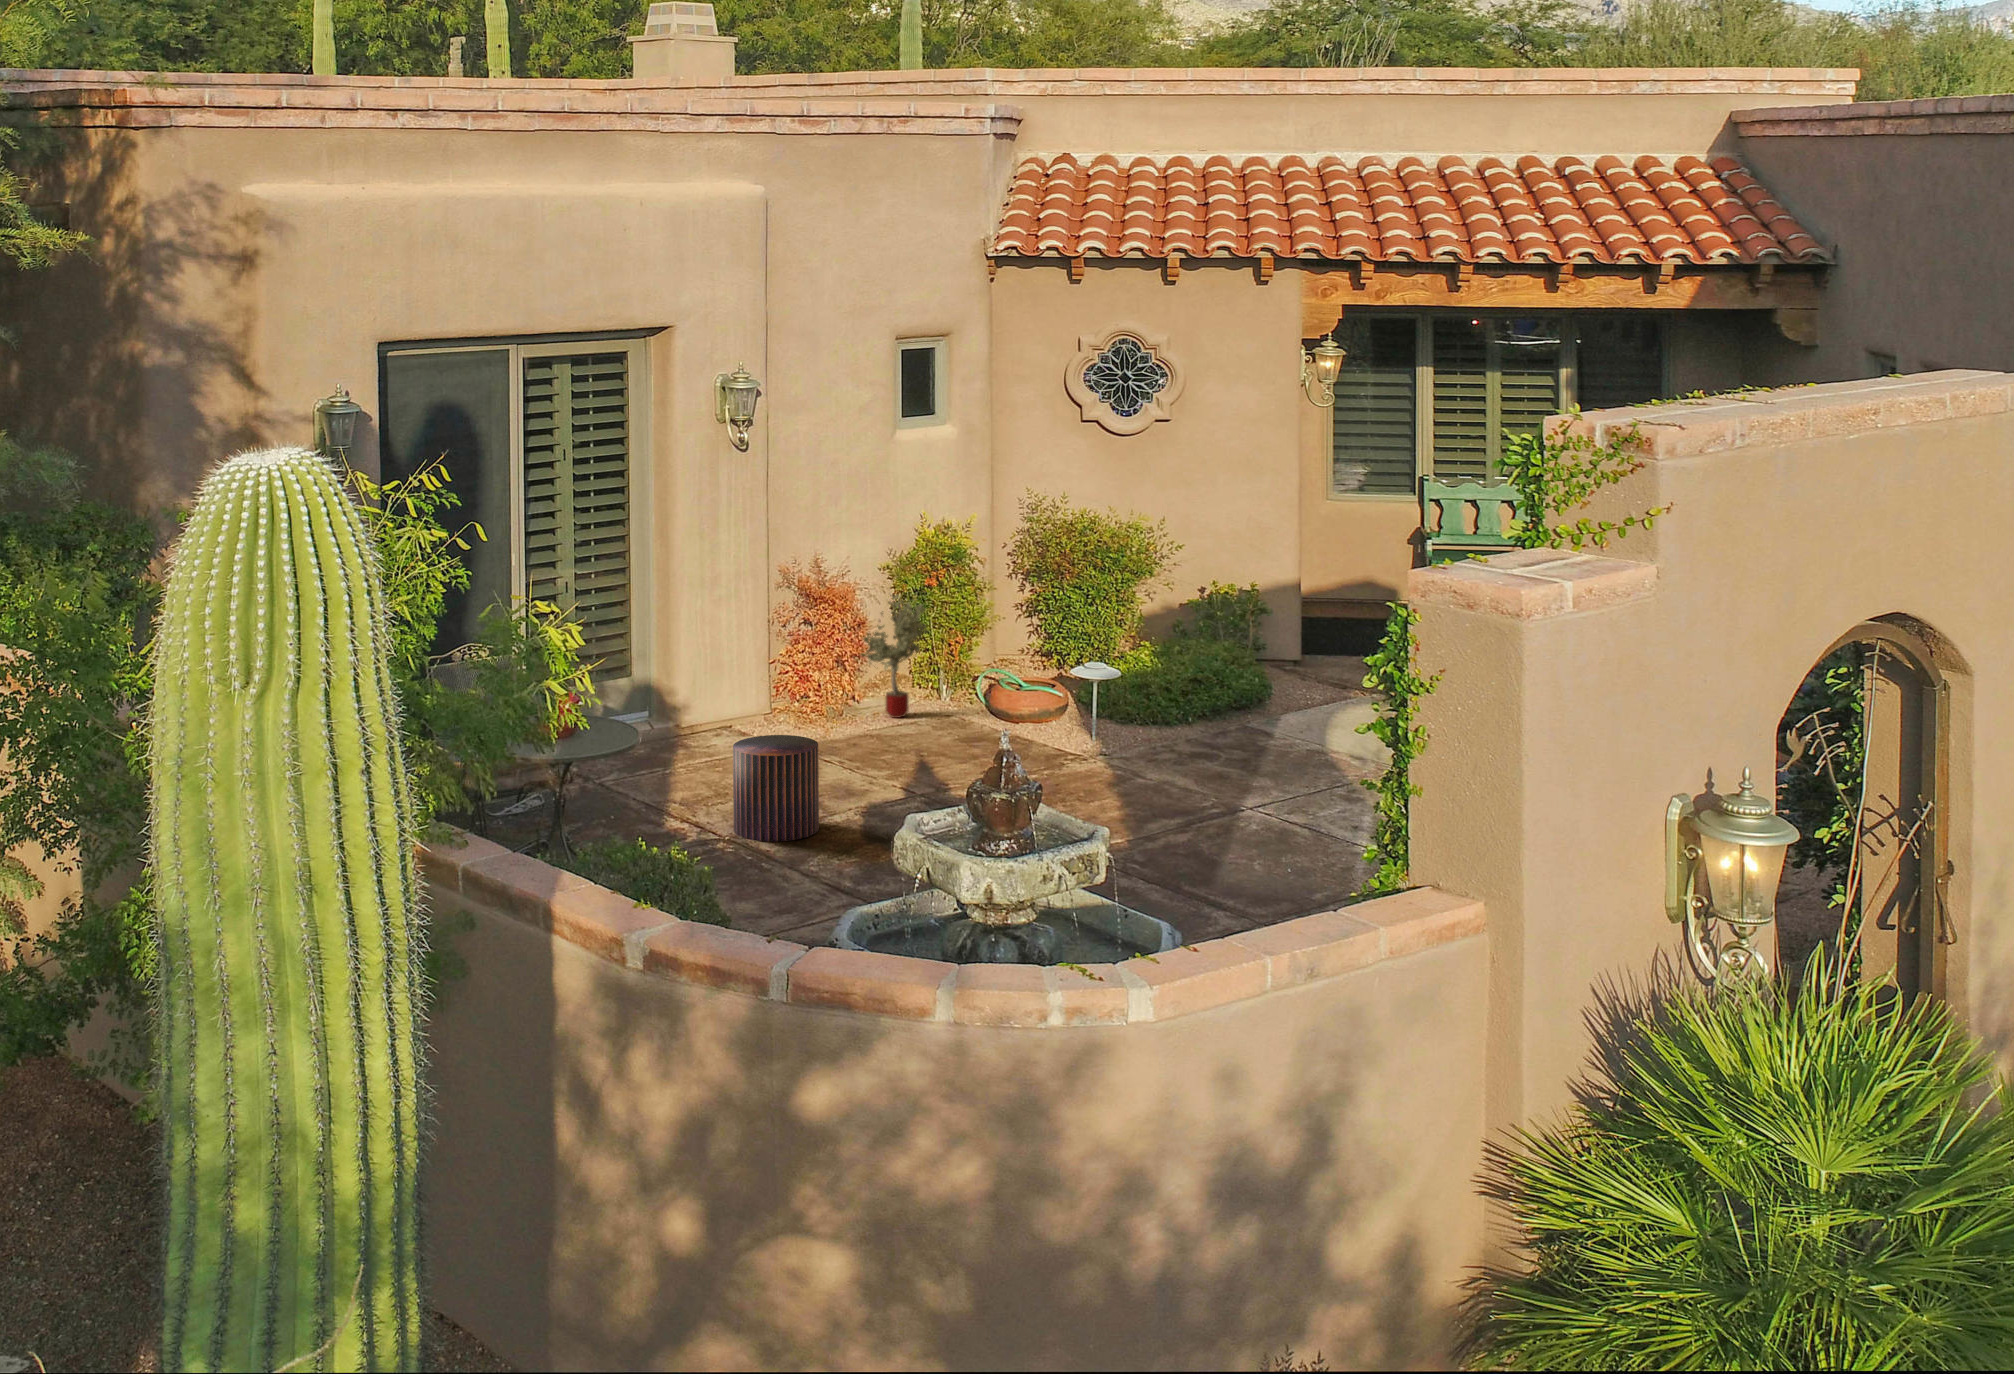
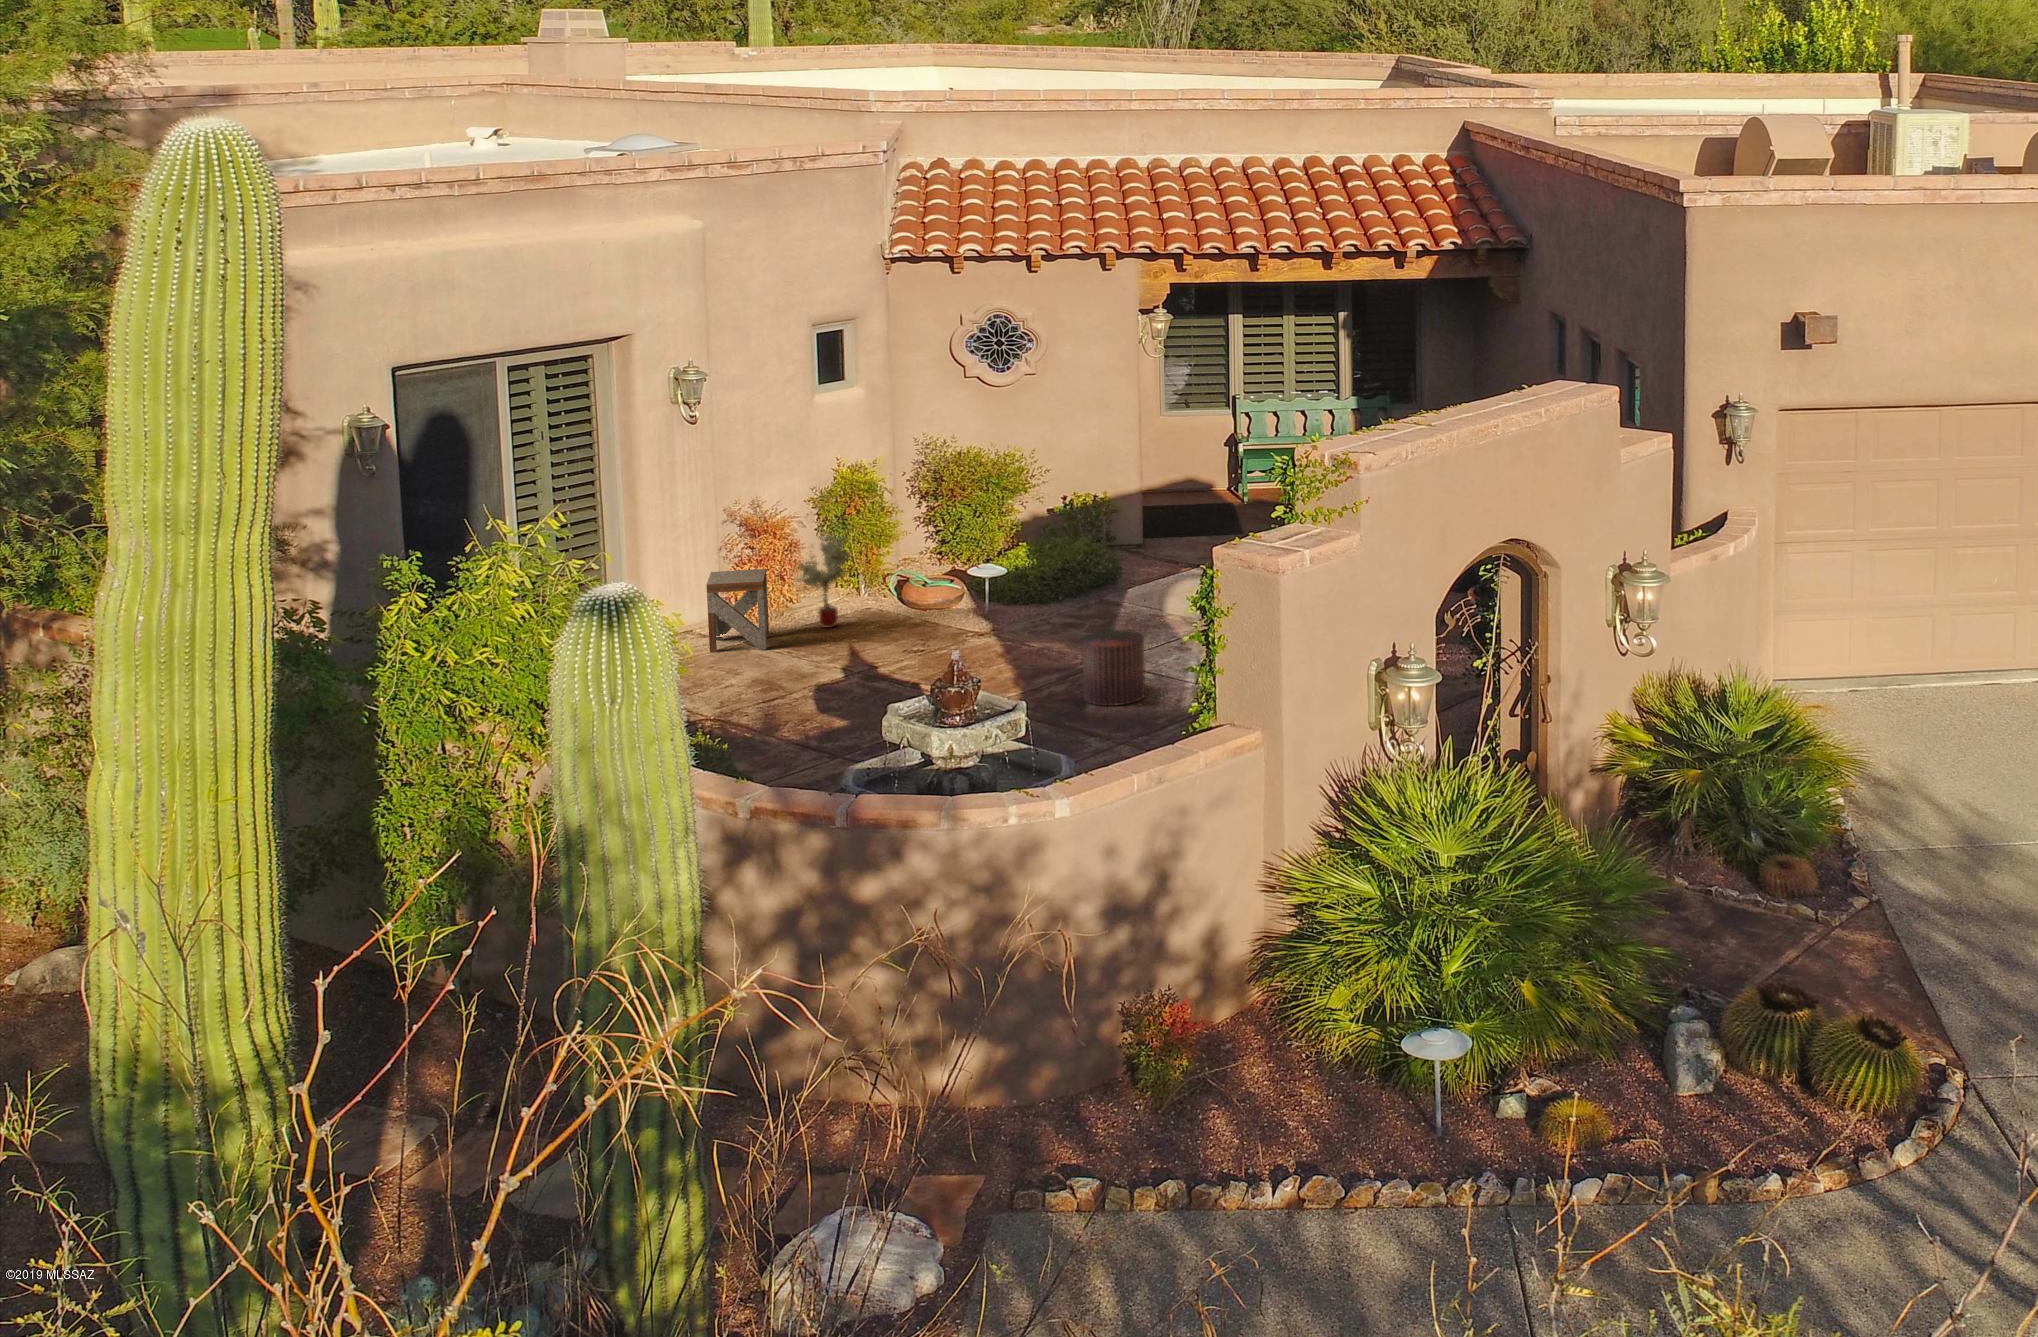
side table: none [748,636,824,736] -> present [706,569,769,653]
pouf: present [733,735,819,842] -> present [1082,630,1145,706]

